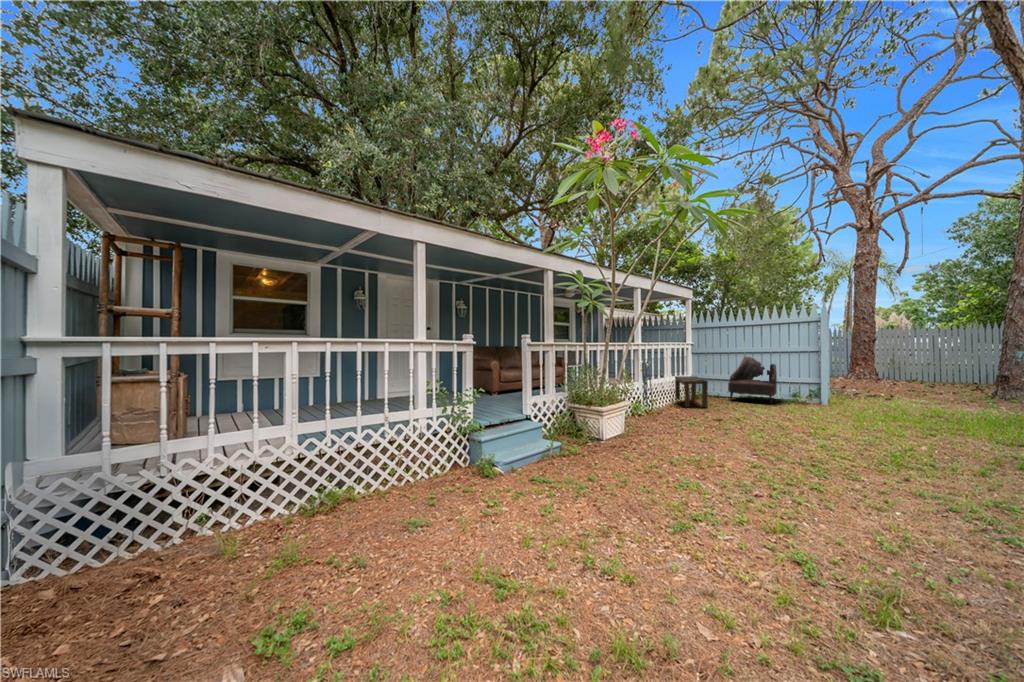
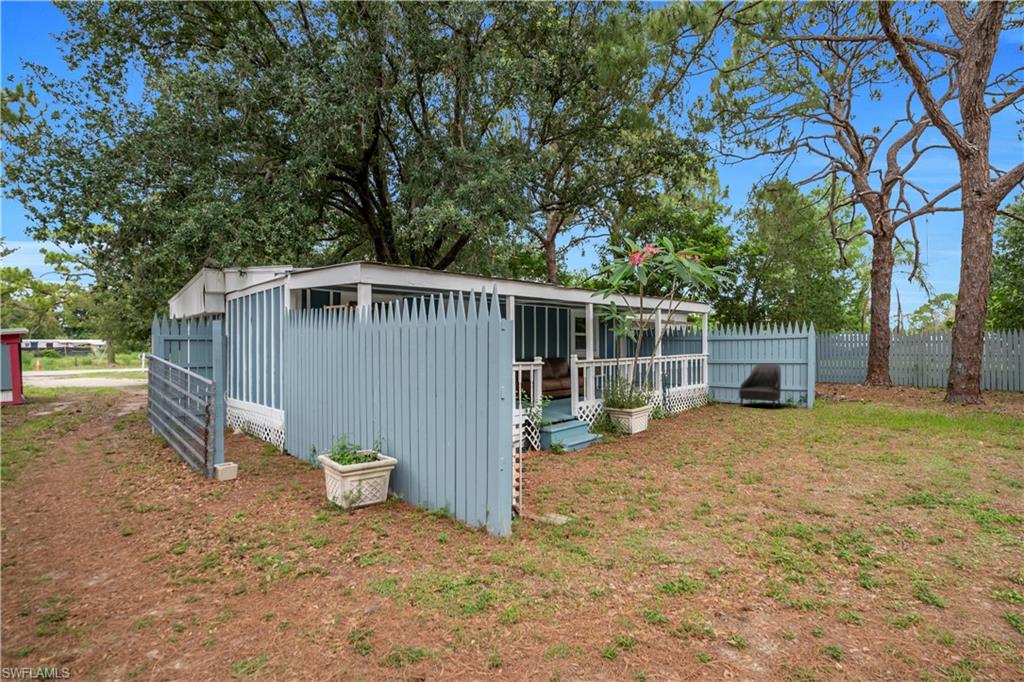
bench: present [675,376,708,408] -> none [692,385,718,412]

